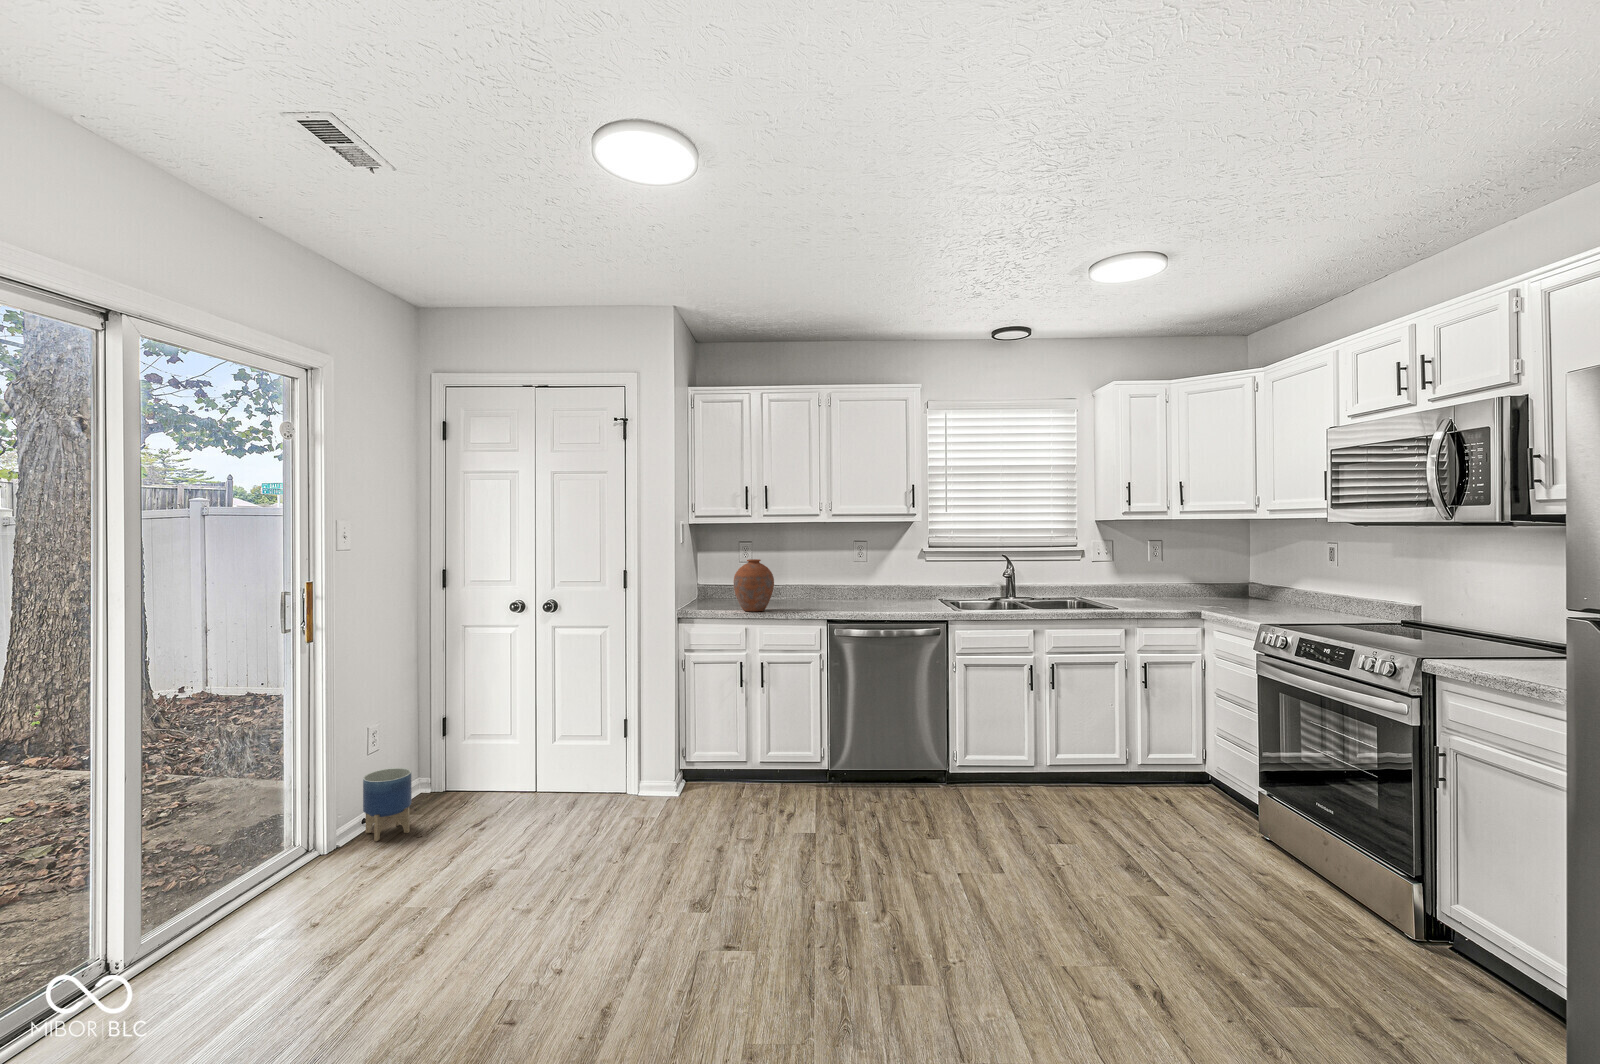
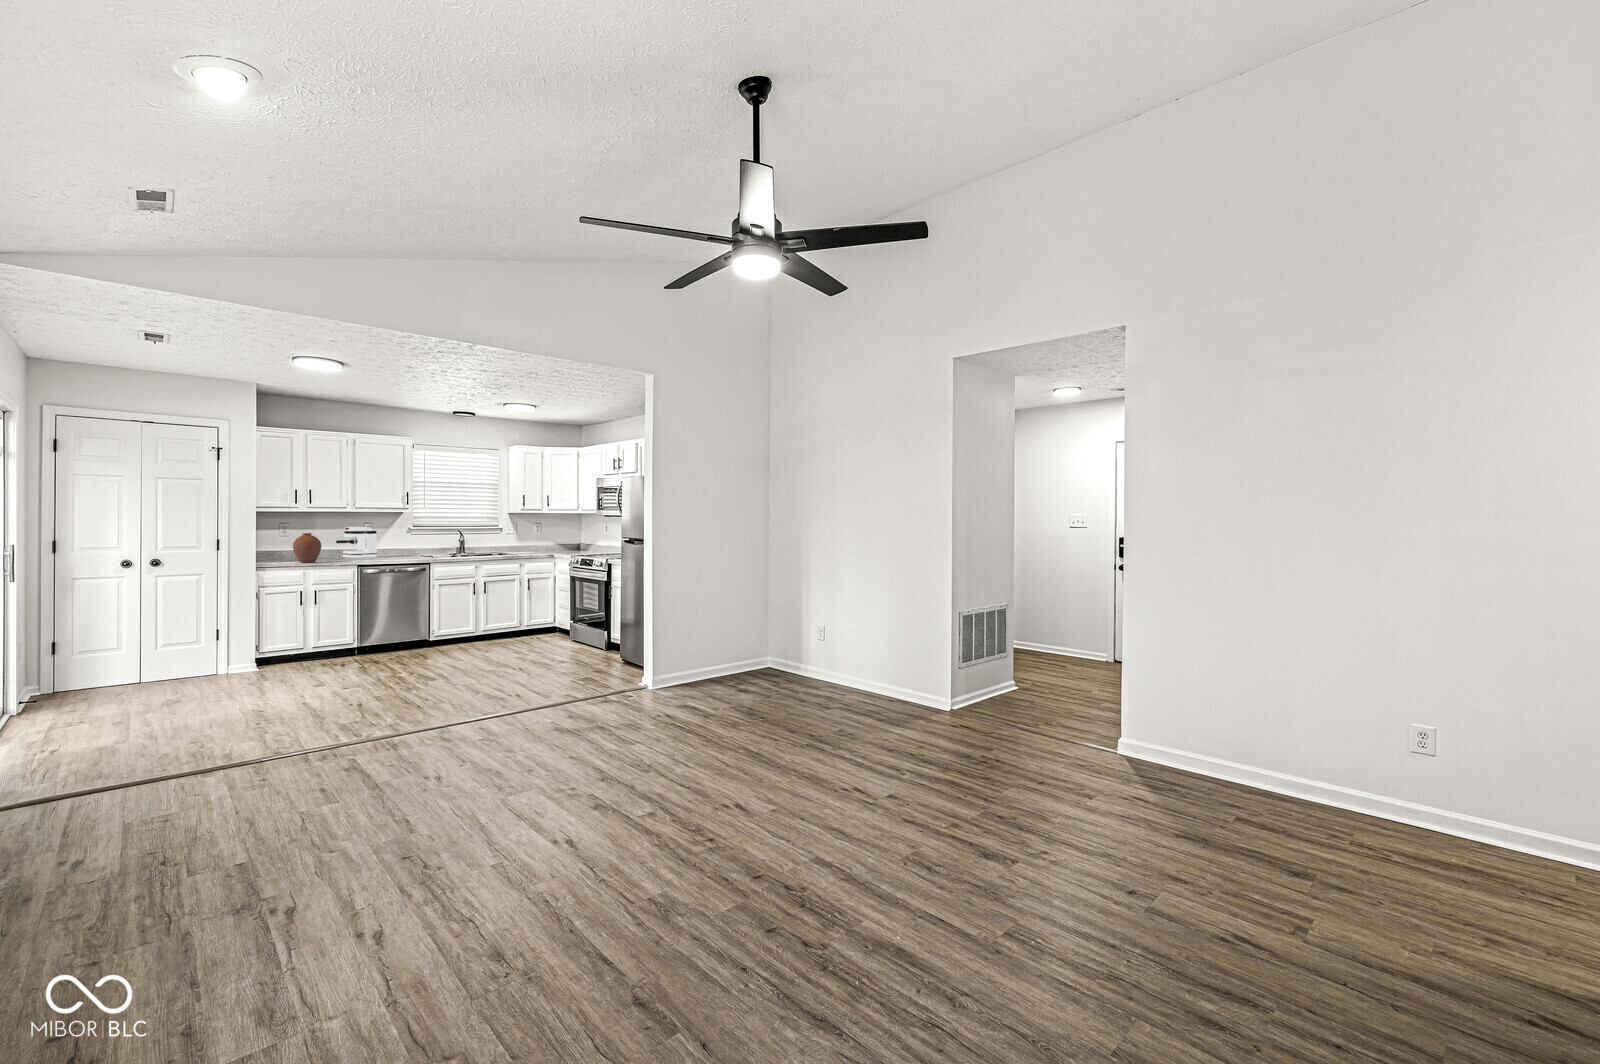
coffee maker: none [810,548,869,603] -> present [336,527,377,558]
planter: present [363,768,412,841] -> none [29,665,69,706]

